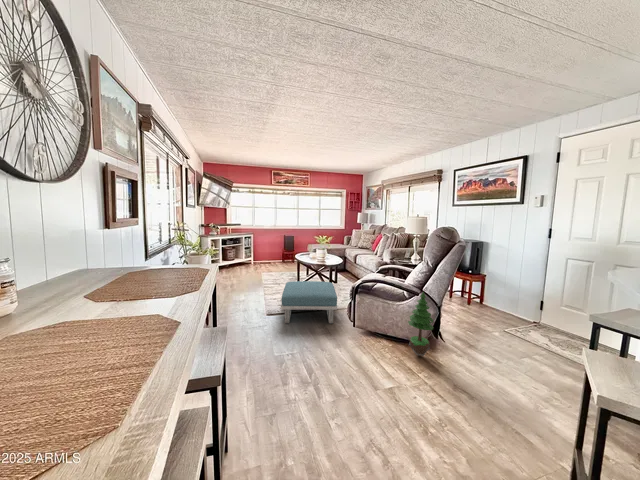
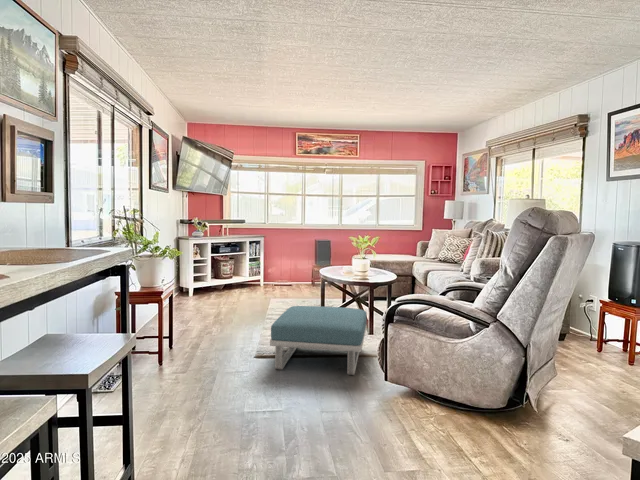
potted tree: present [408,292,434,356] -> none [465,316,511,434]

